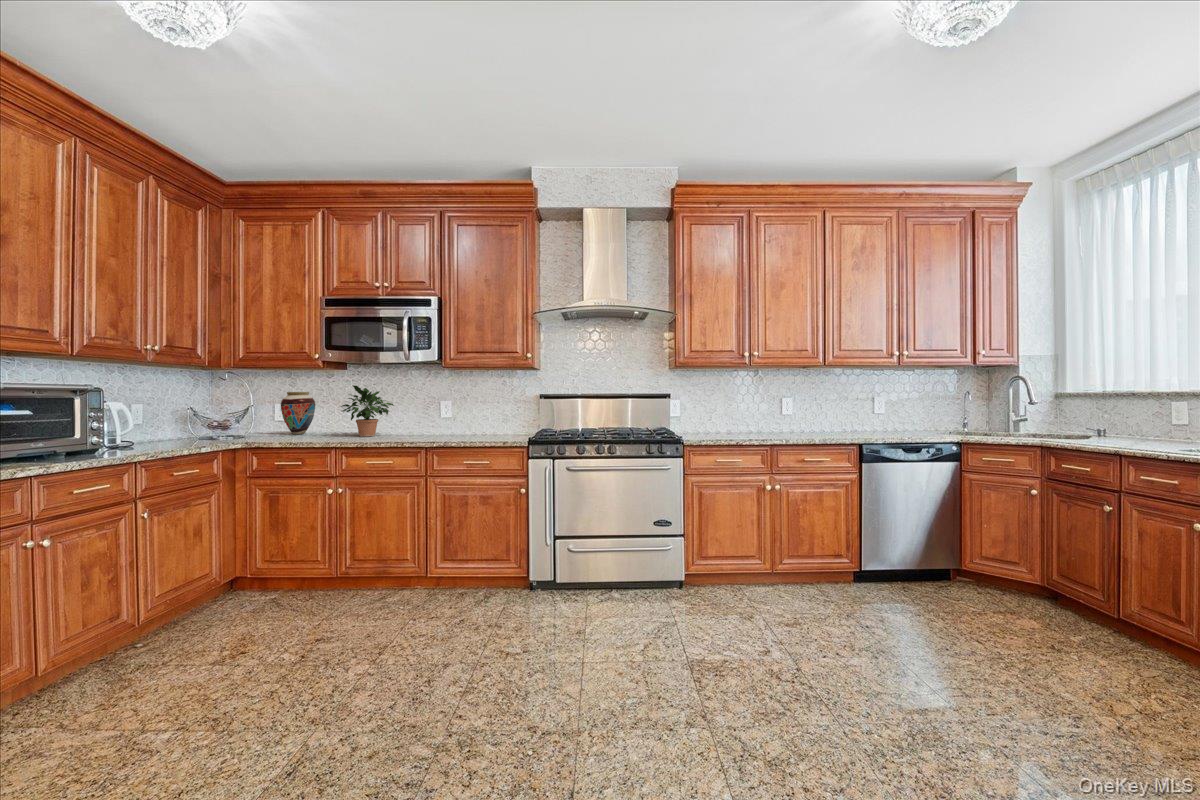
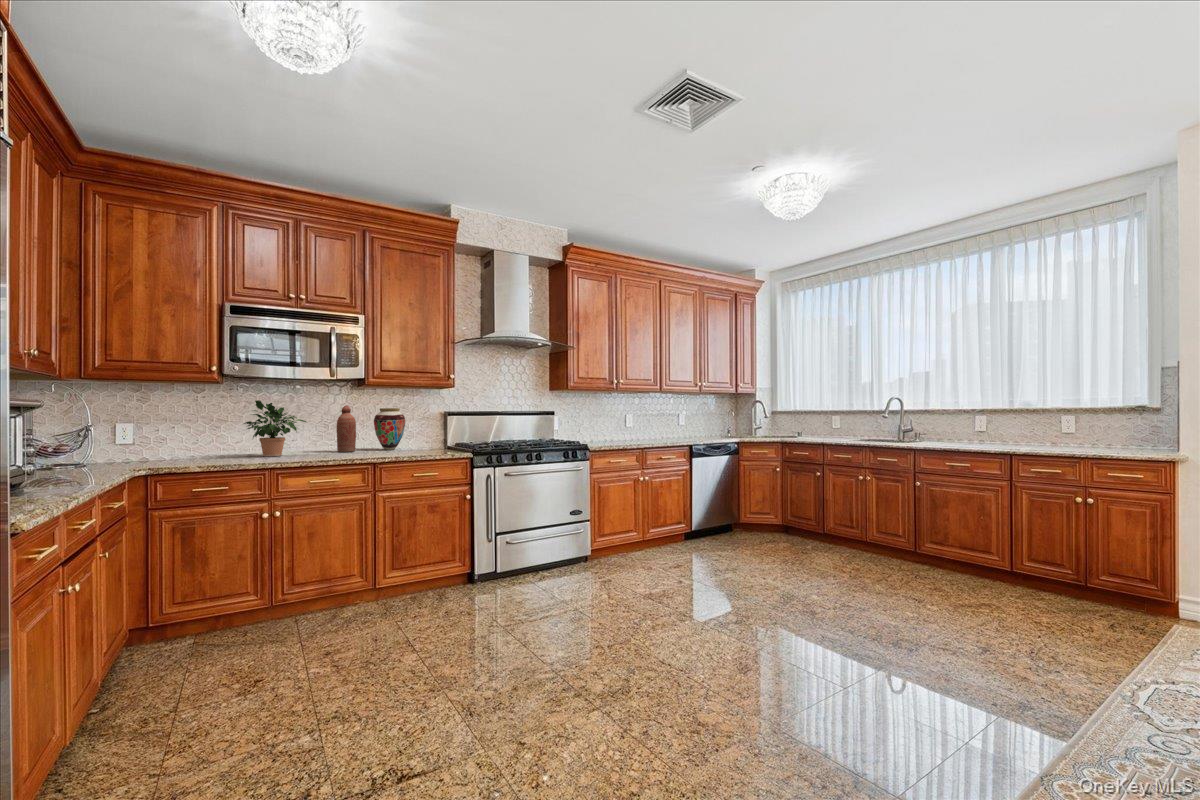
bottle: none [428,389,446,435] -> present [337,405,356,452]
vase: present [281,392,315,434] -> present [374,408,405,450]

